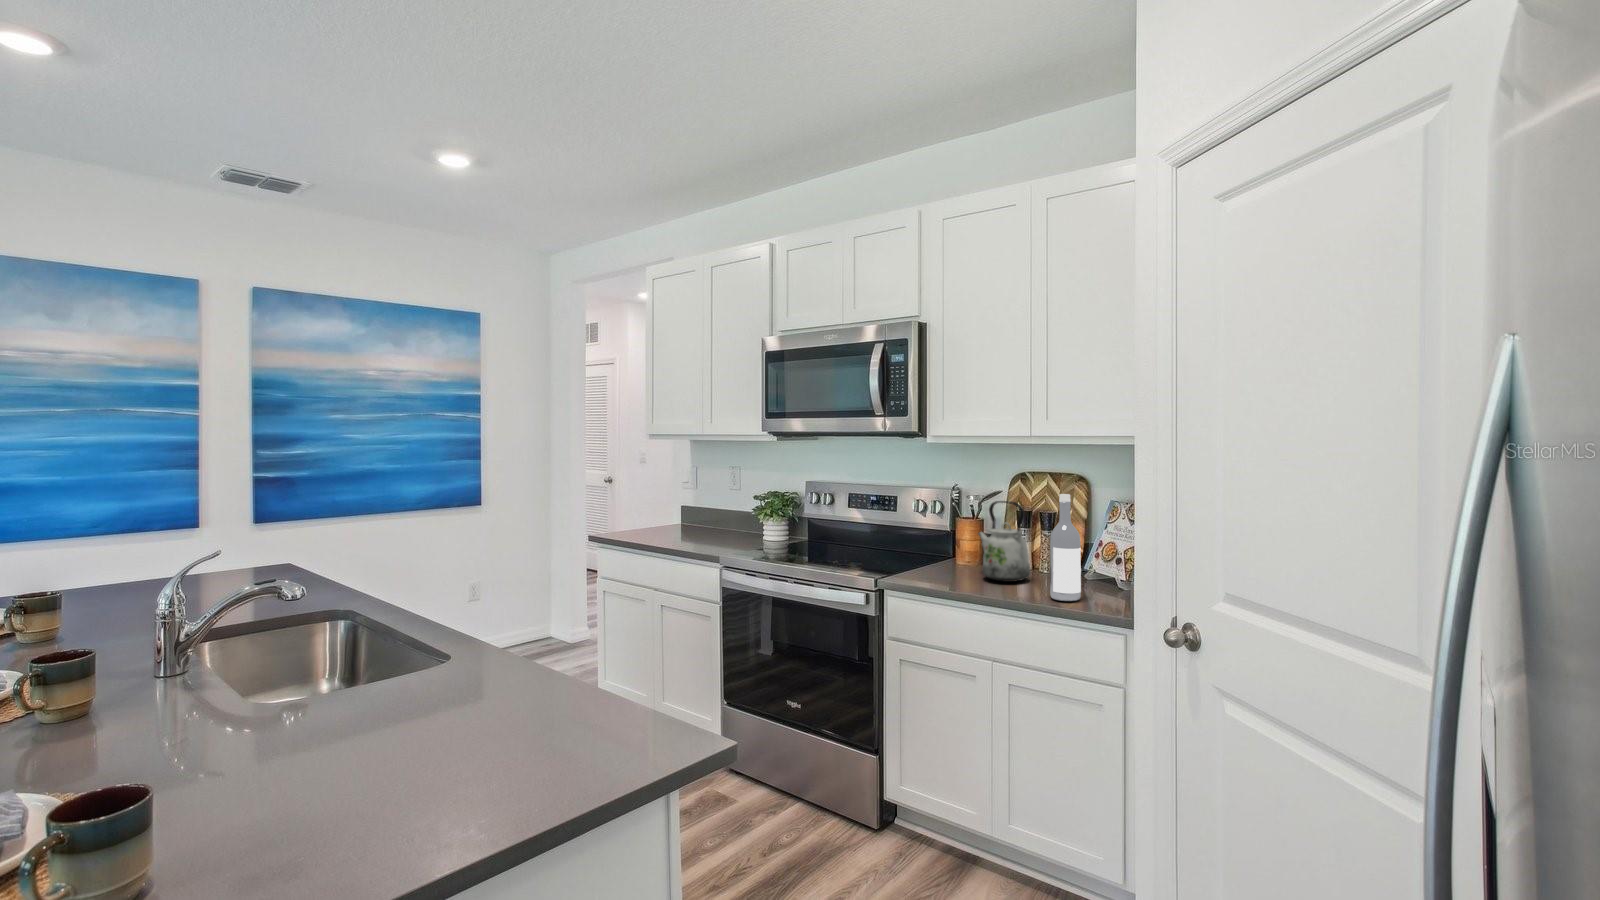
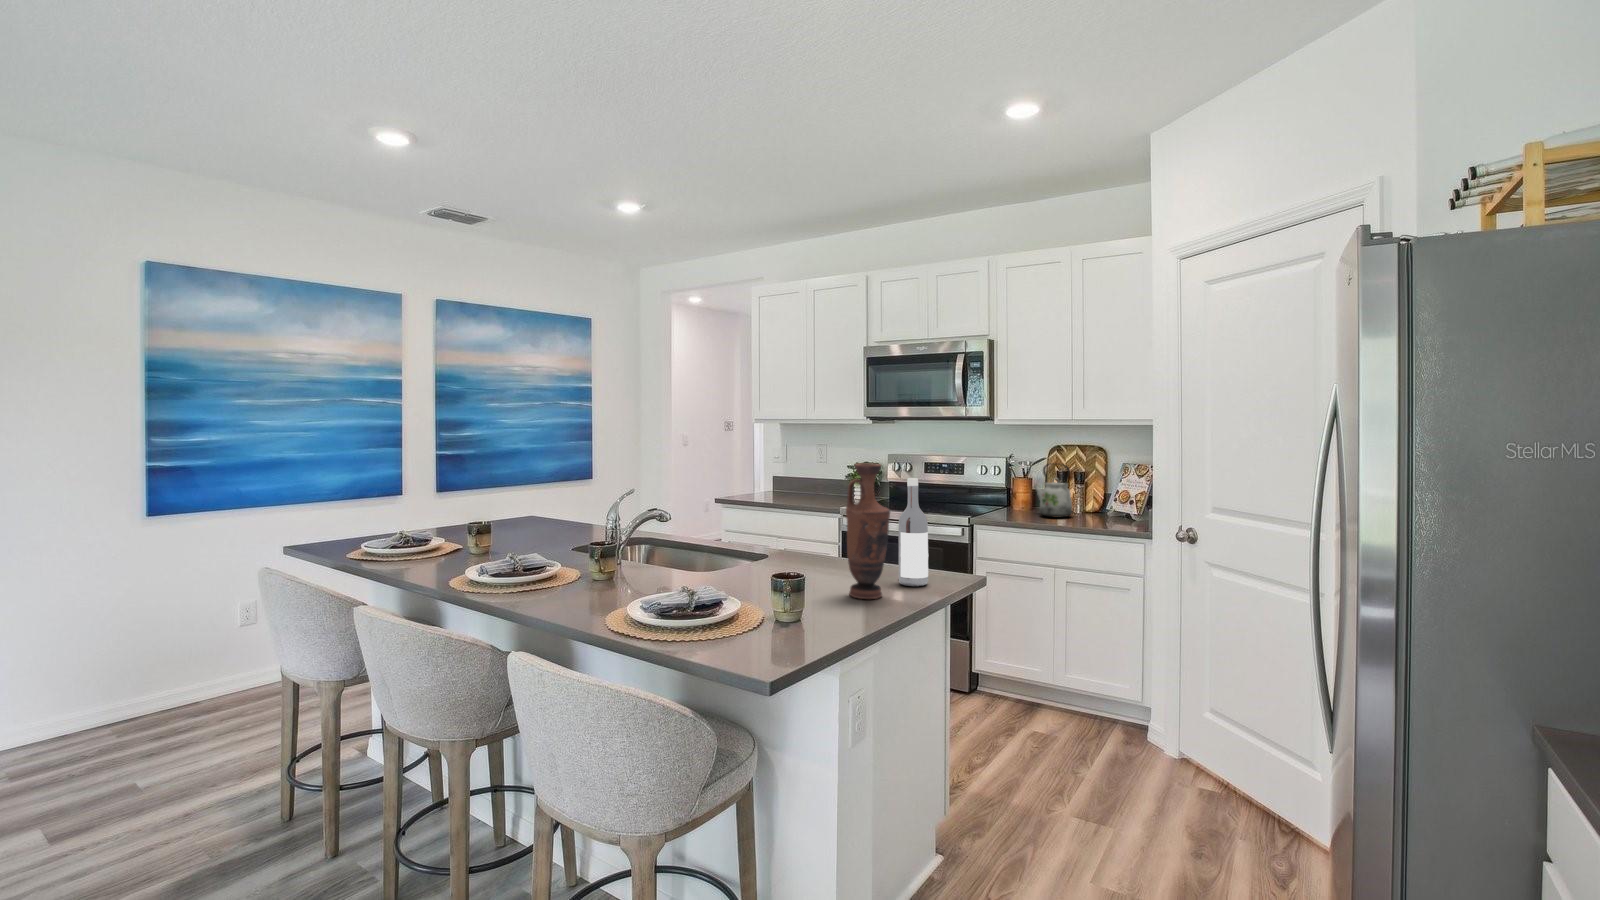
wine bottle: present [1050,494,1081,601] -> present [899,478,928,586]
vase: none [342,540,449,839] -> present [846,463,890,599]

